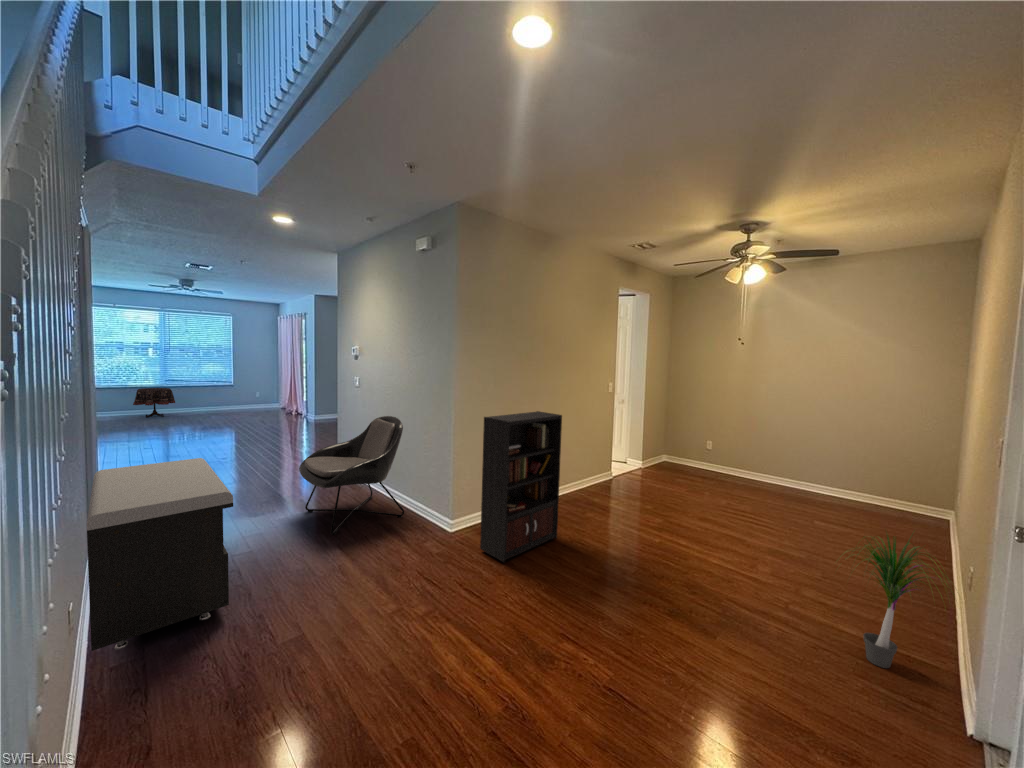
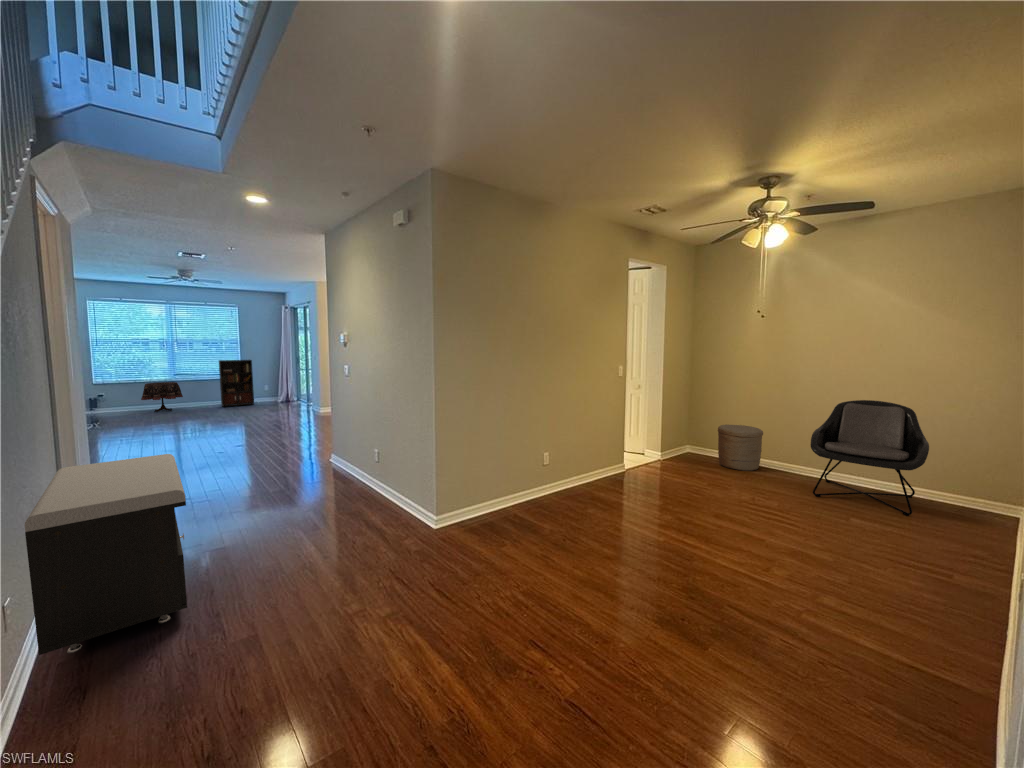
bookcase: present [480,411,562,562] -> present [219,360,254,407]
lounge chair: present [299,416,404,535] -> present [810,400,929,516]
woven basket: none [695,438,735,480] -> present [718,425,763,471]
potted plant: present [840,535,947,668] -> none [849,524,1008,691]

